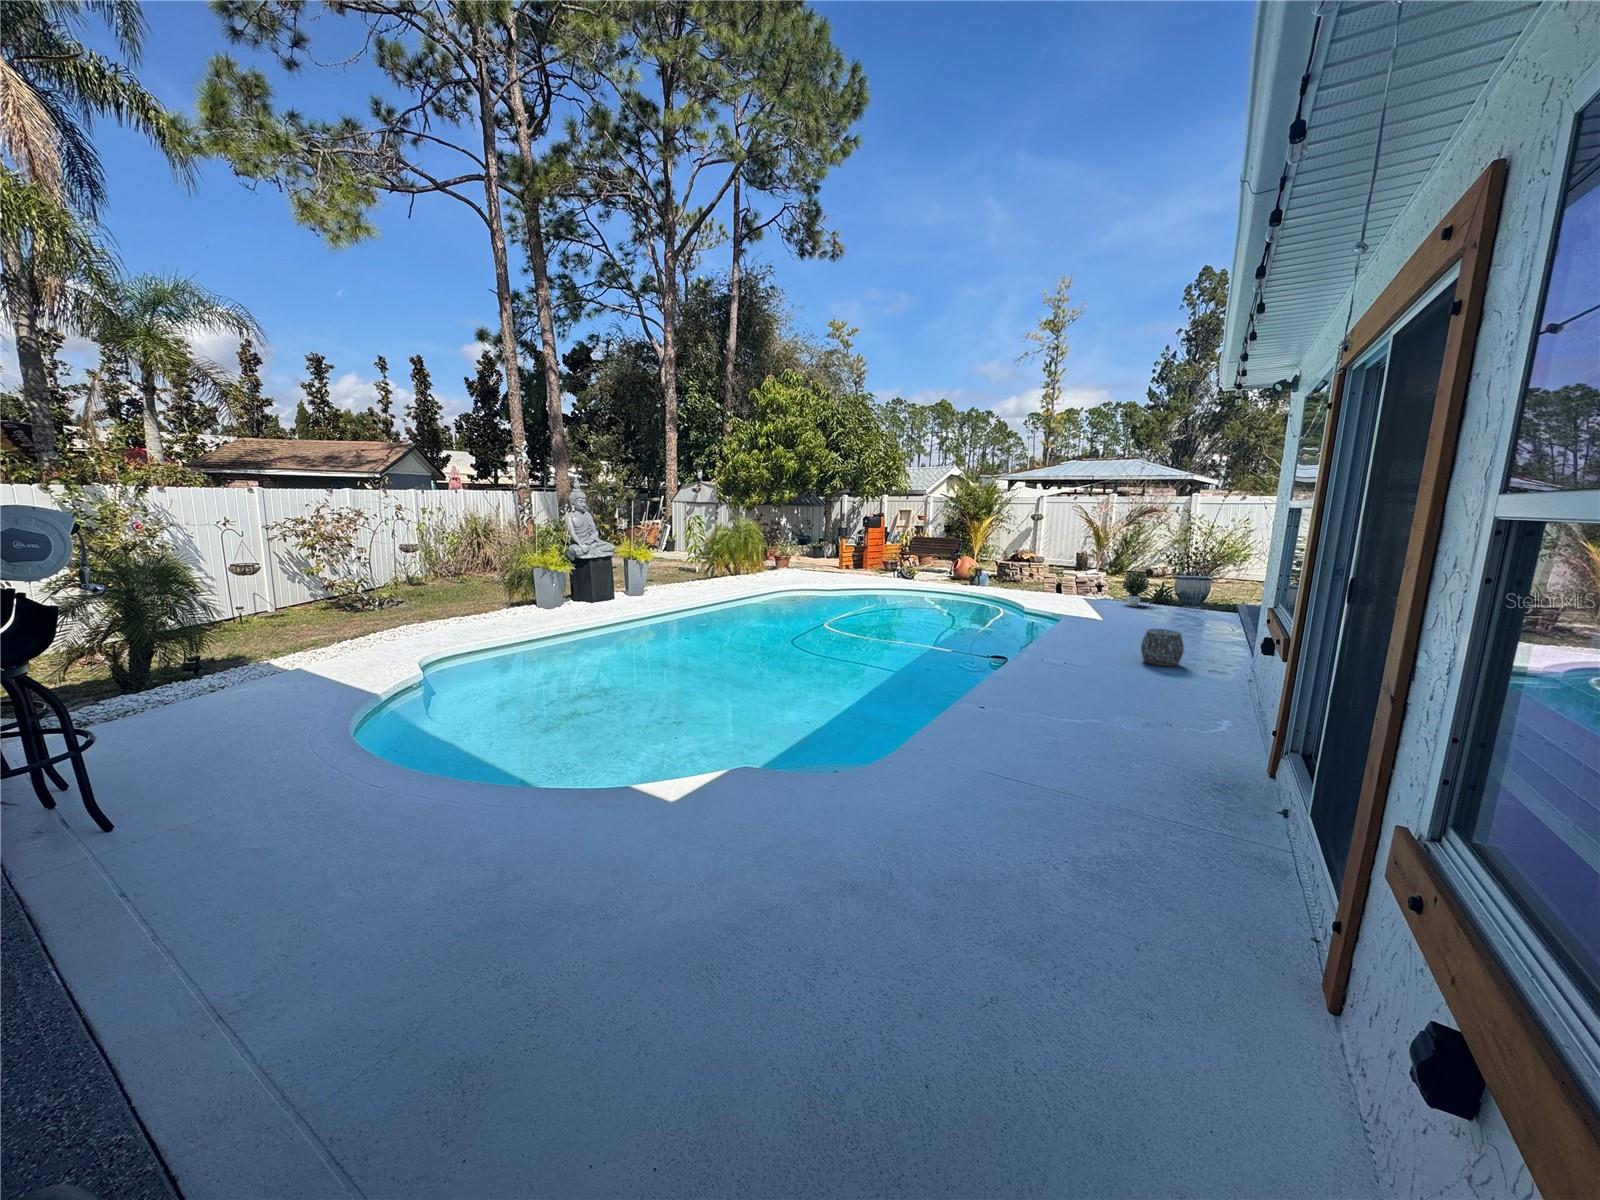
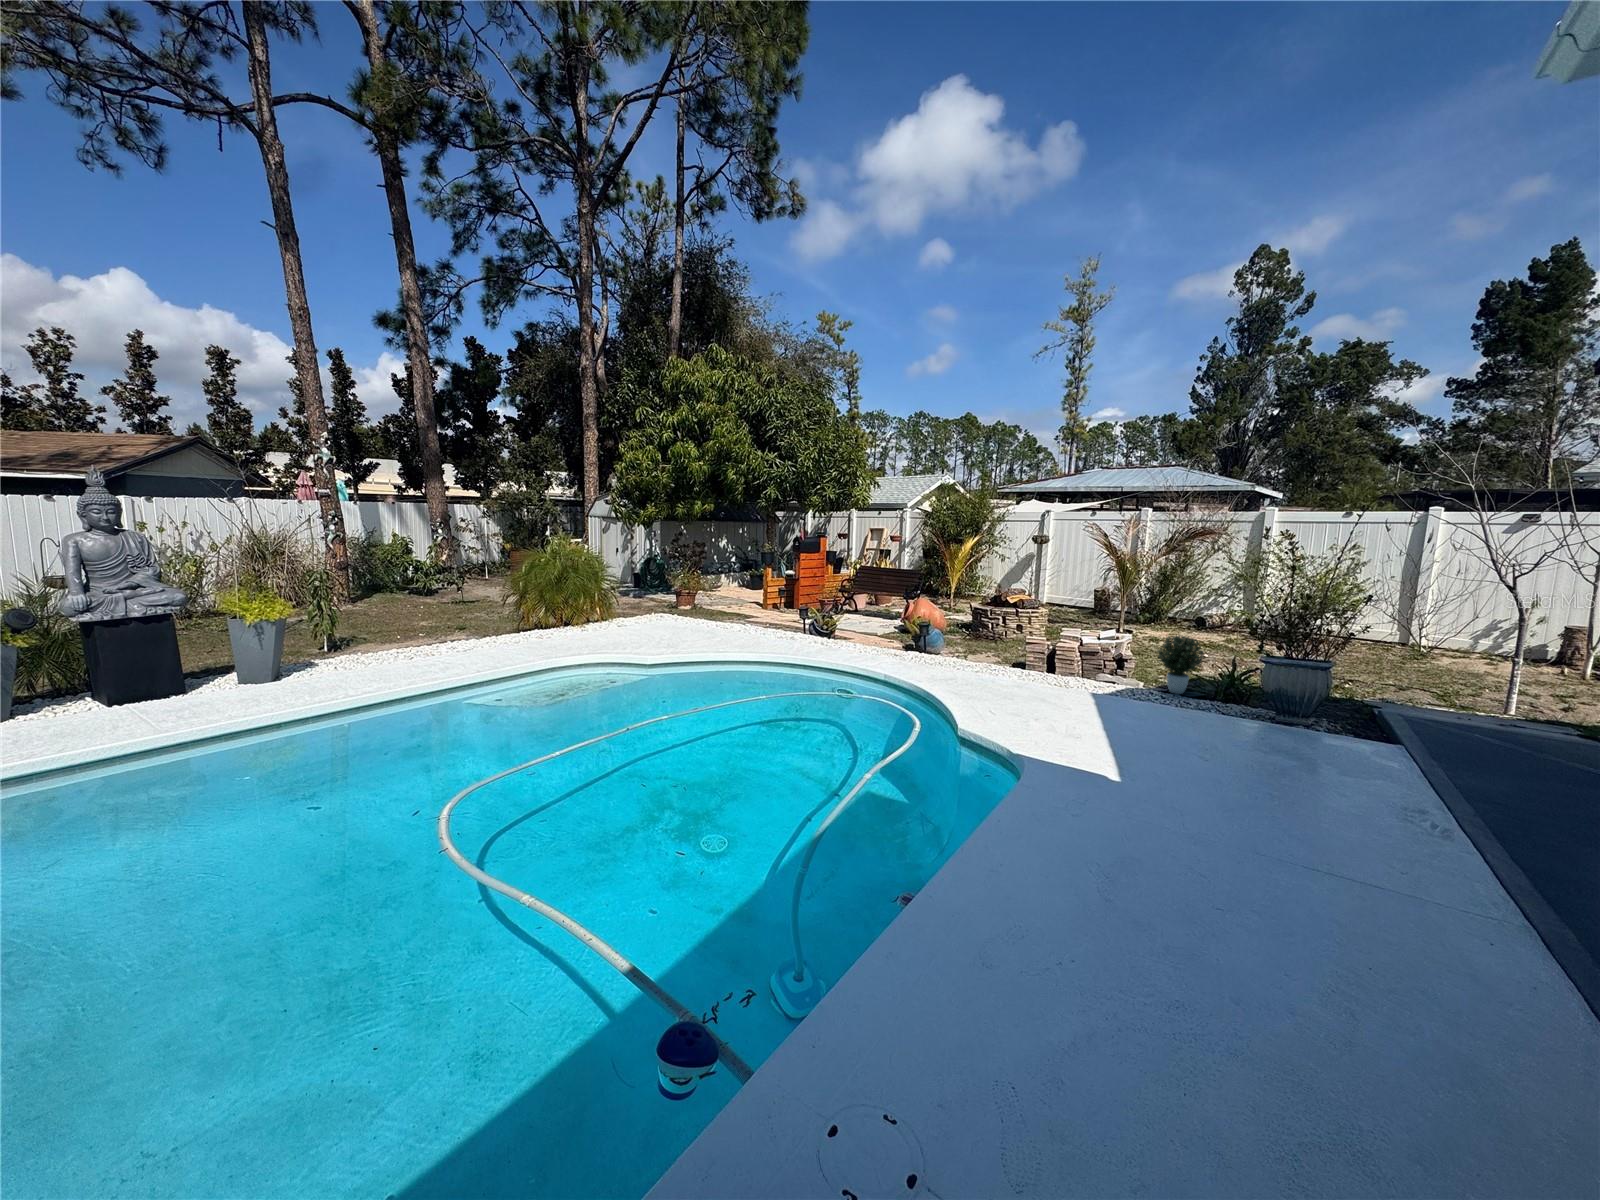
woven basket: present [1141,629,1184,666] -> none [1197,822,1314,938]

